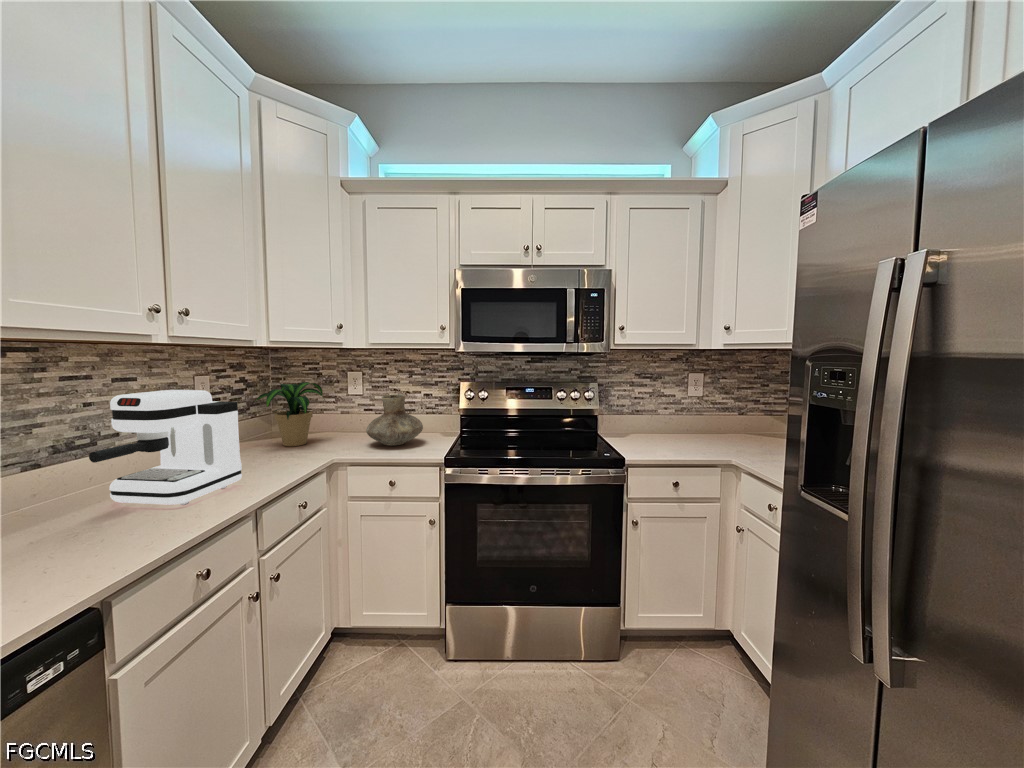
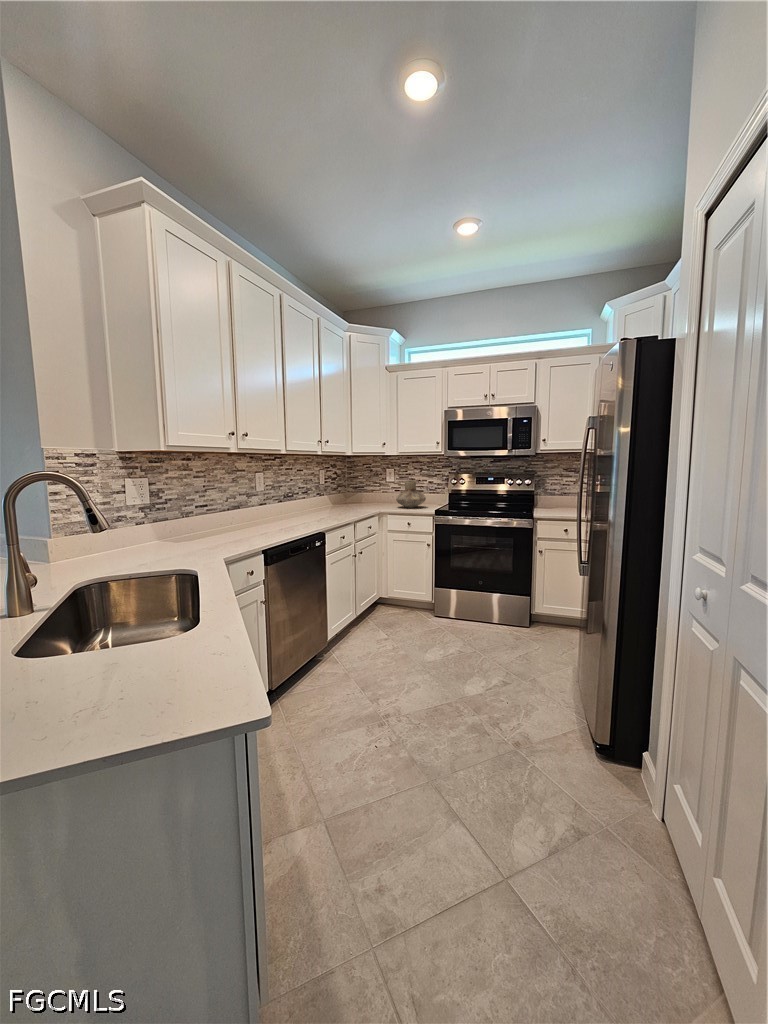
potted plant: present [256,382,323,446] -> none [342,474,376,506]
coffee maker: present [89,390,242,505] -> none [305,474,347,517]

